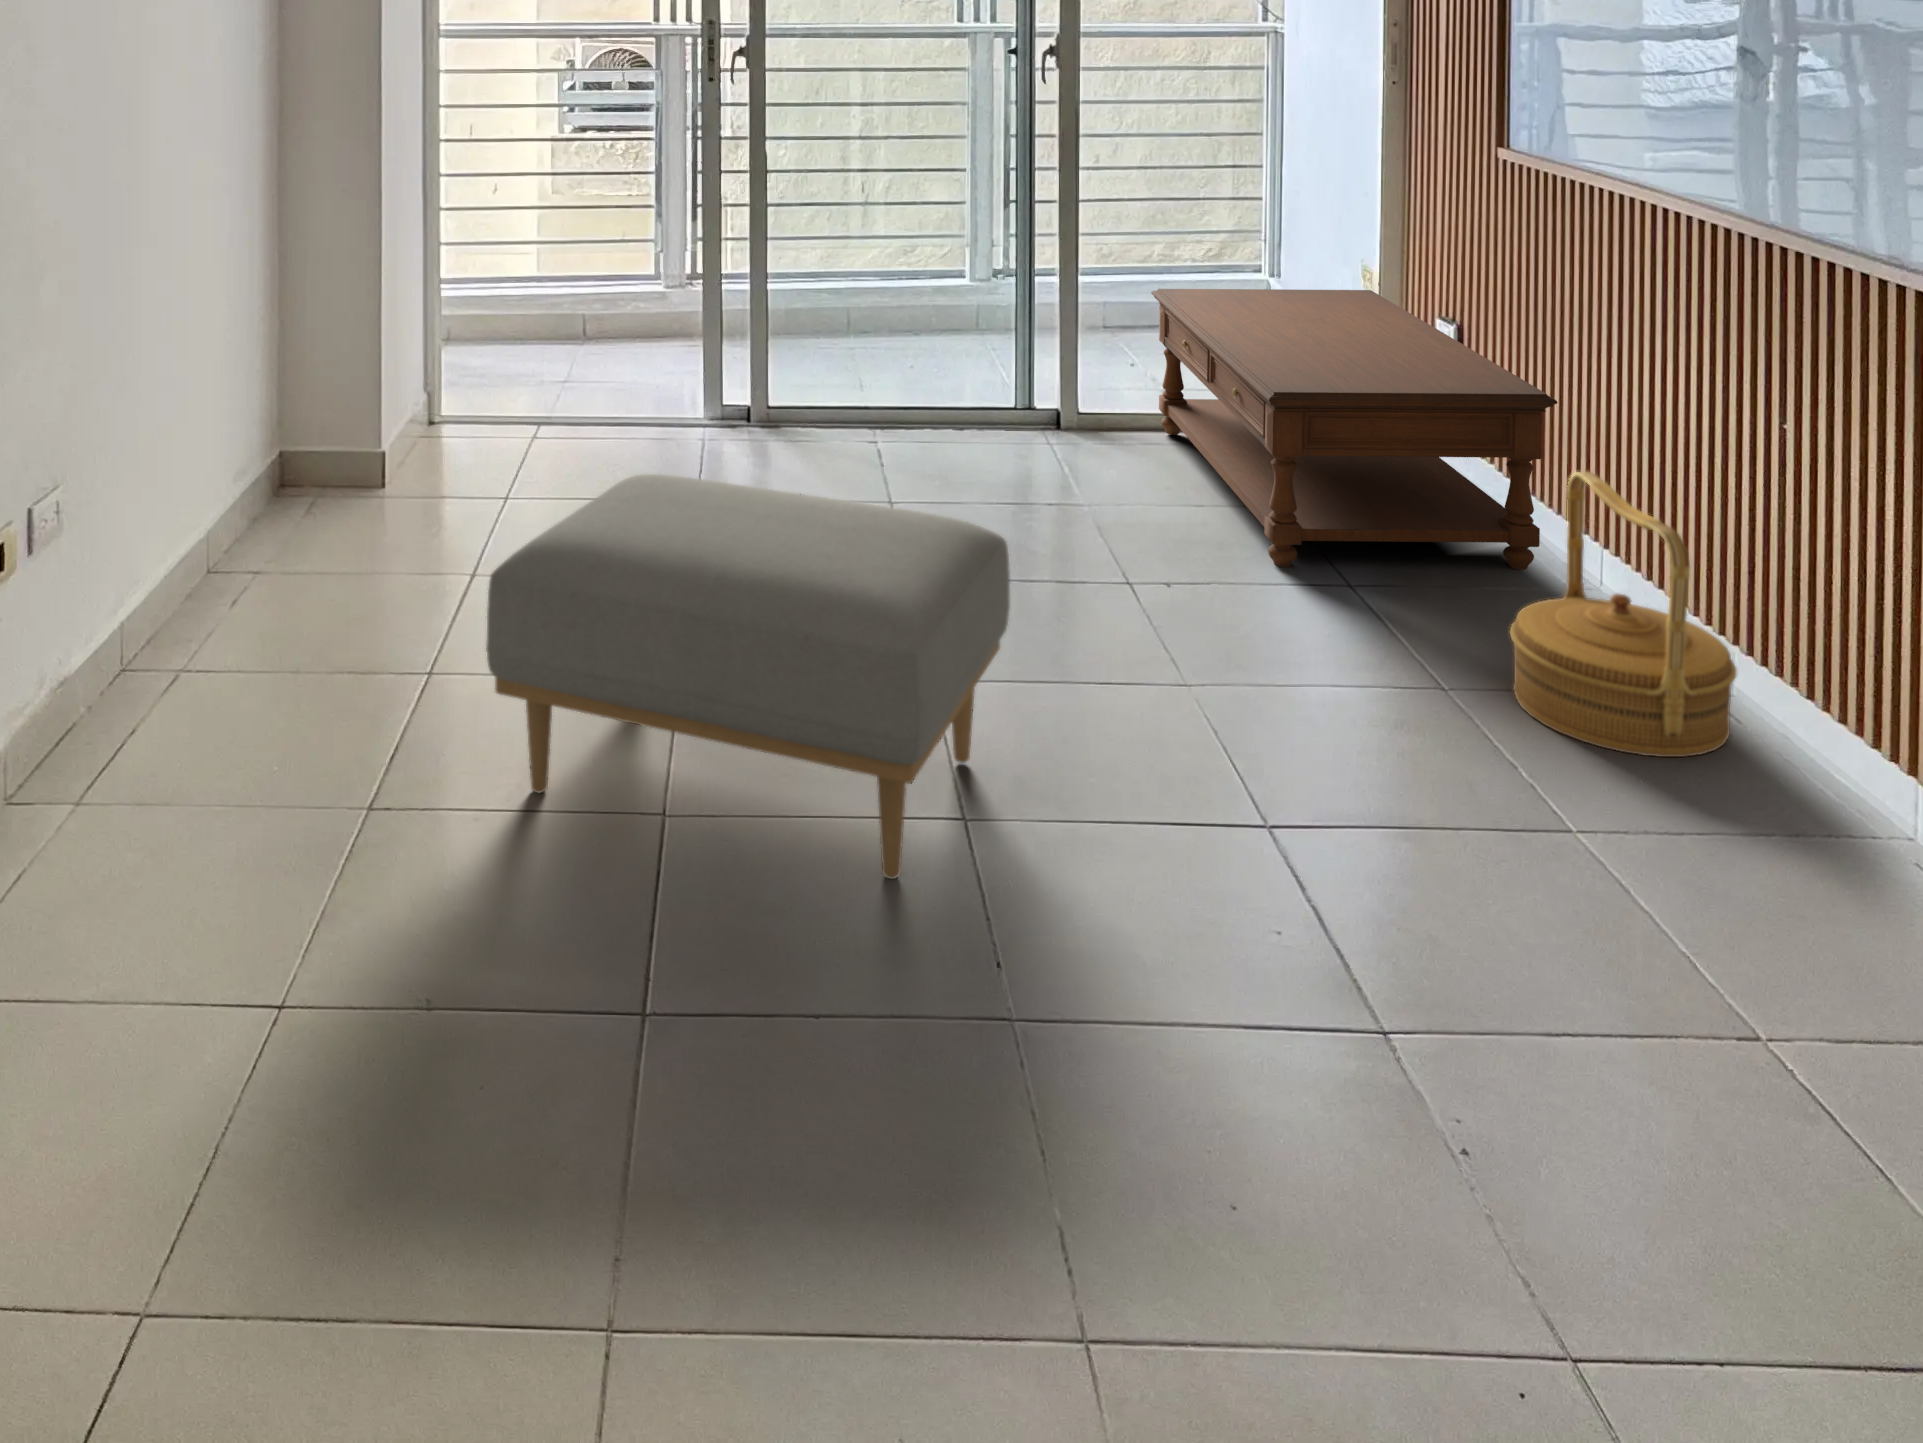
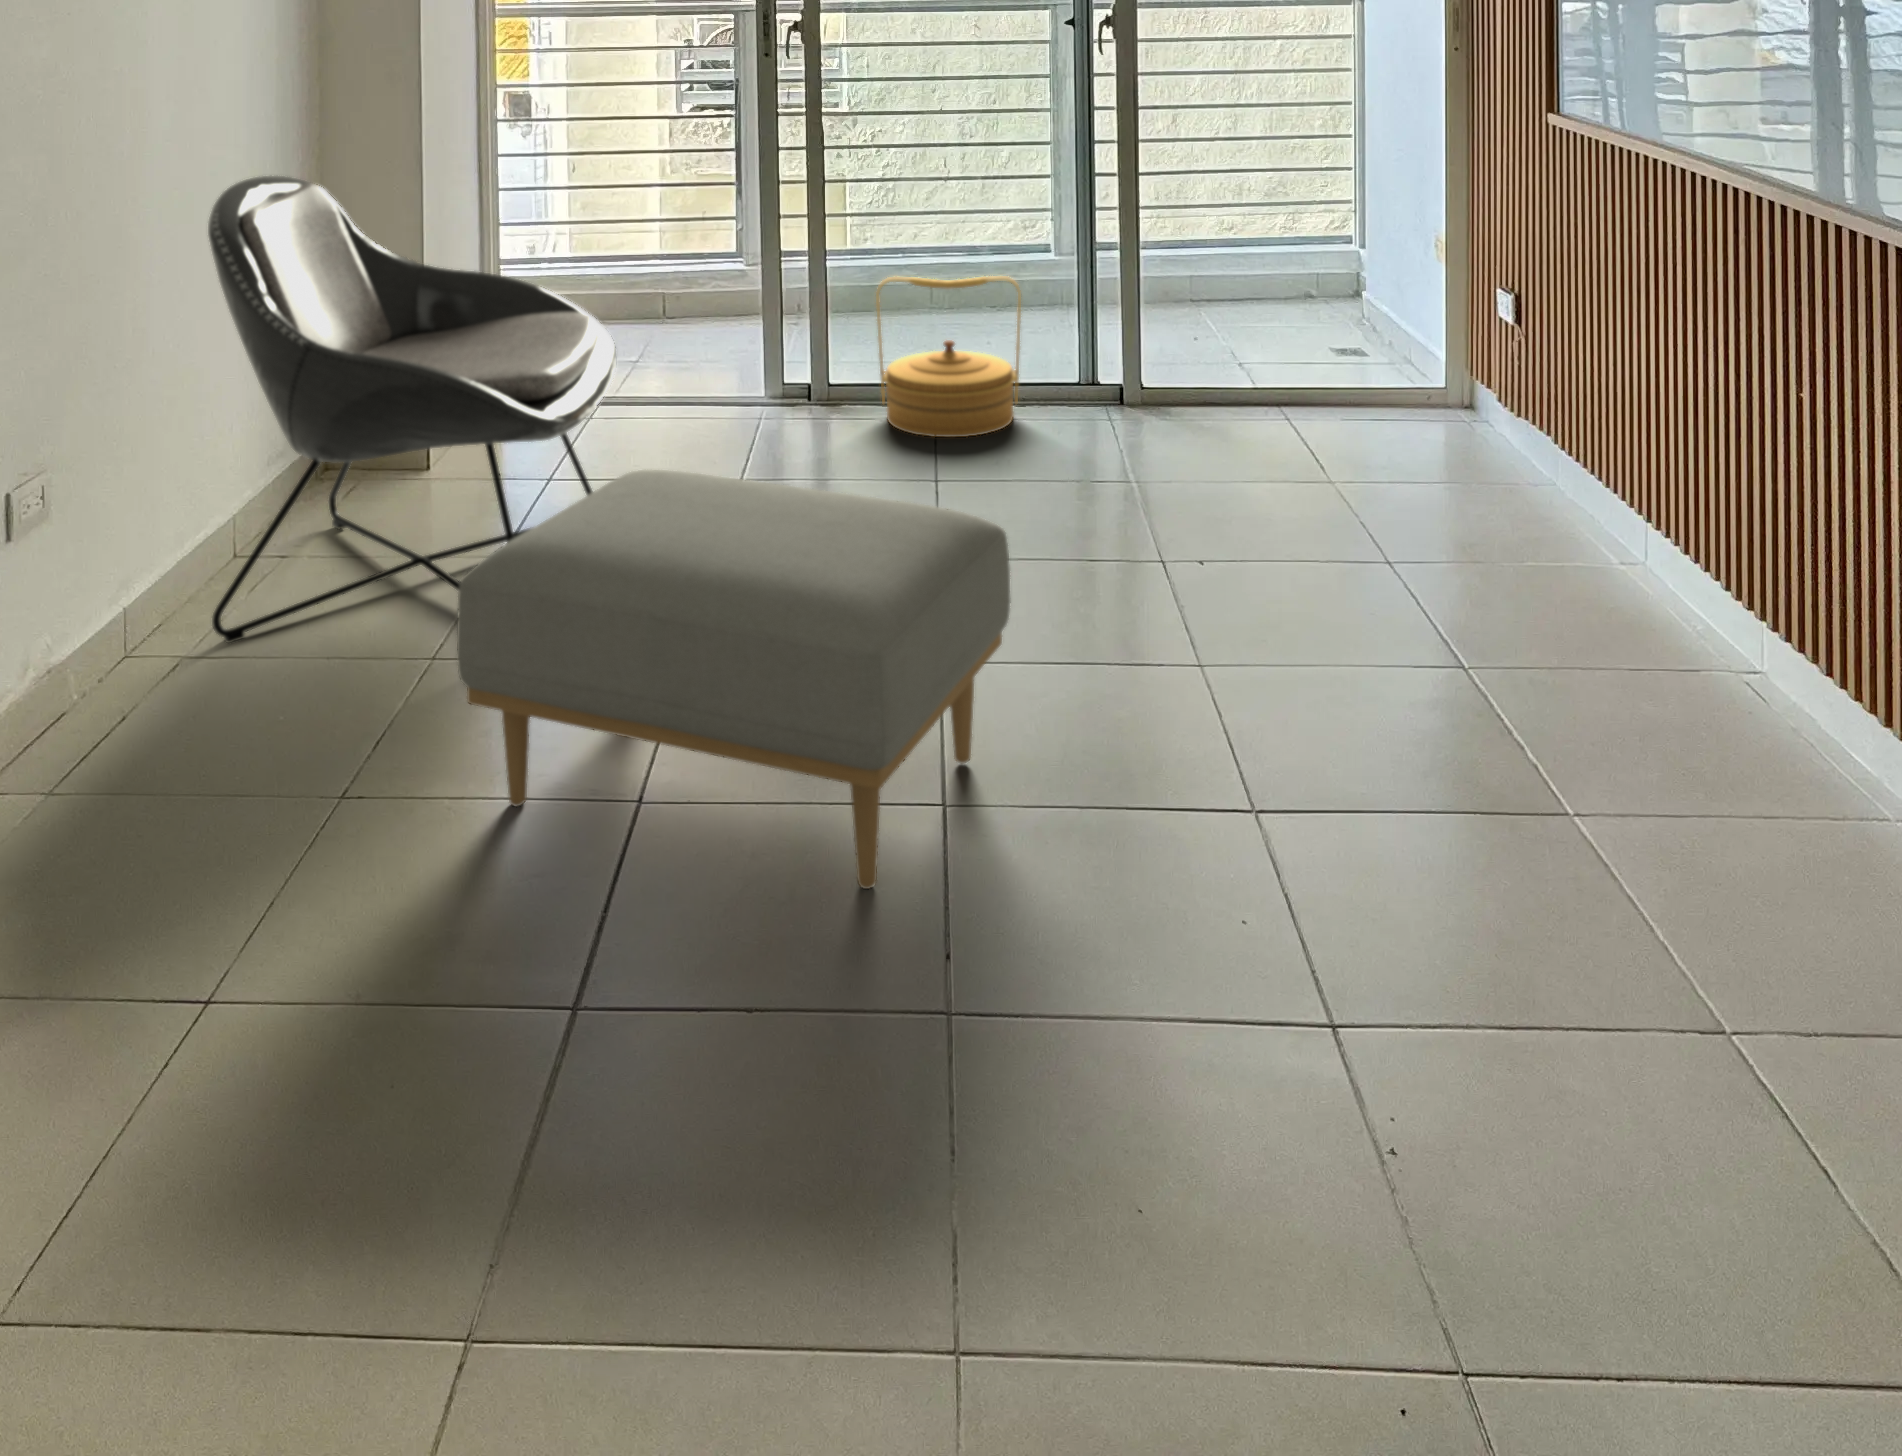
lounge chair: none [213,184,588,637] -> present [208,176,616,643]
coffee table: present [1151,289,1557,570] -> none [1219,260,1607,550]
woven basket: present [1510,472,1737,757] -> present [876,276,1021,437]

